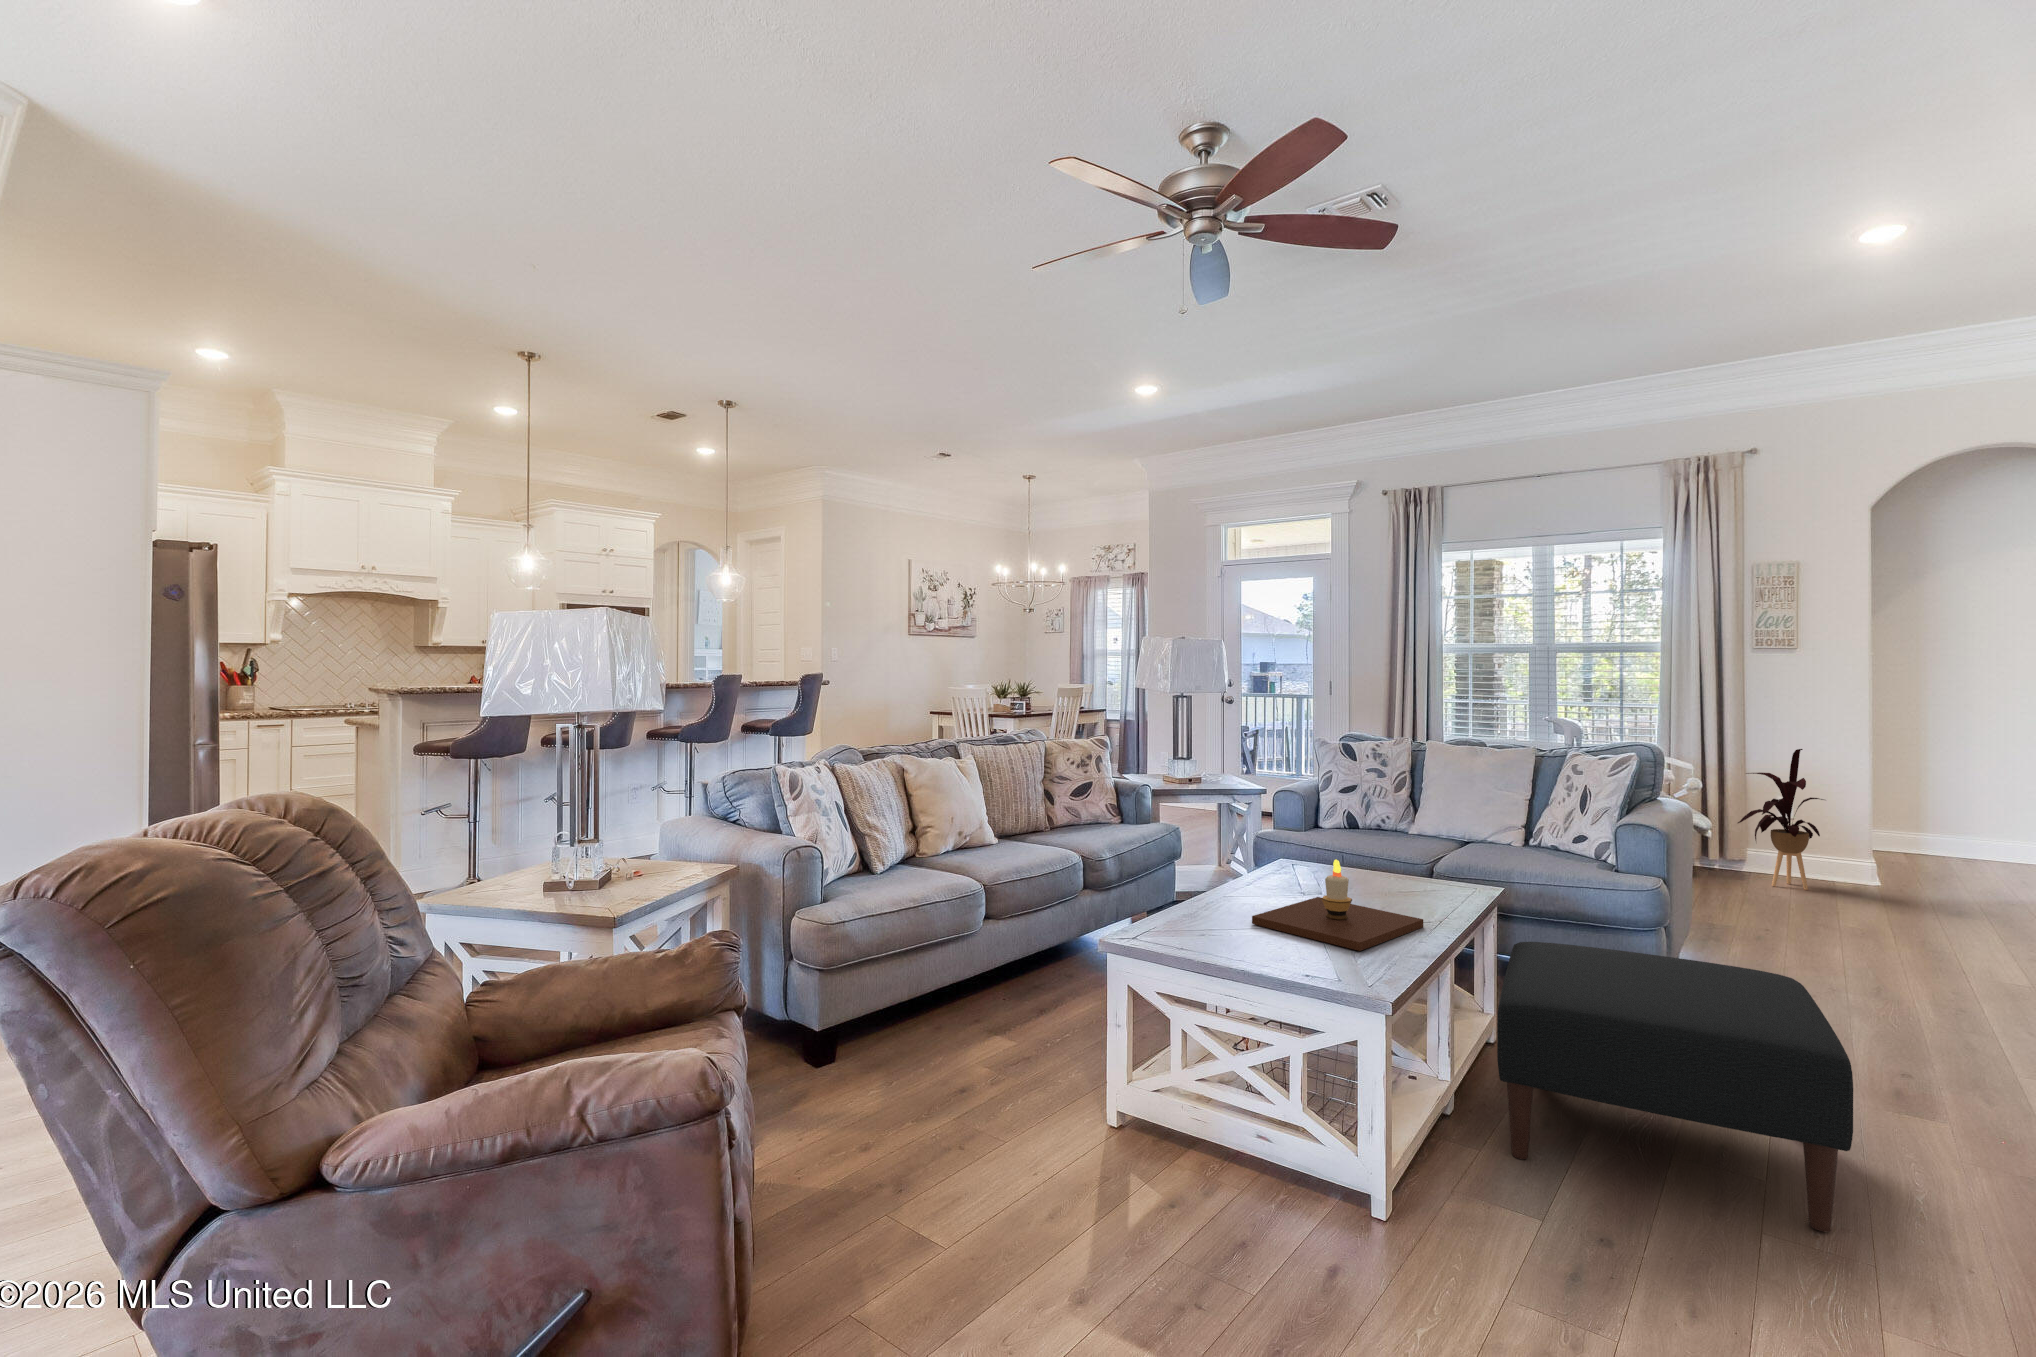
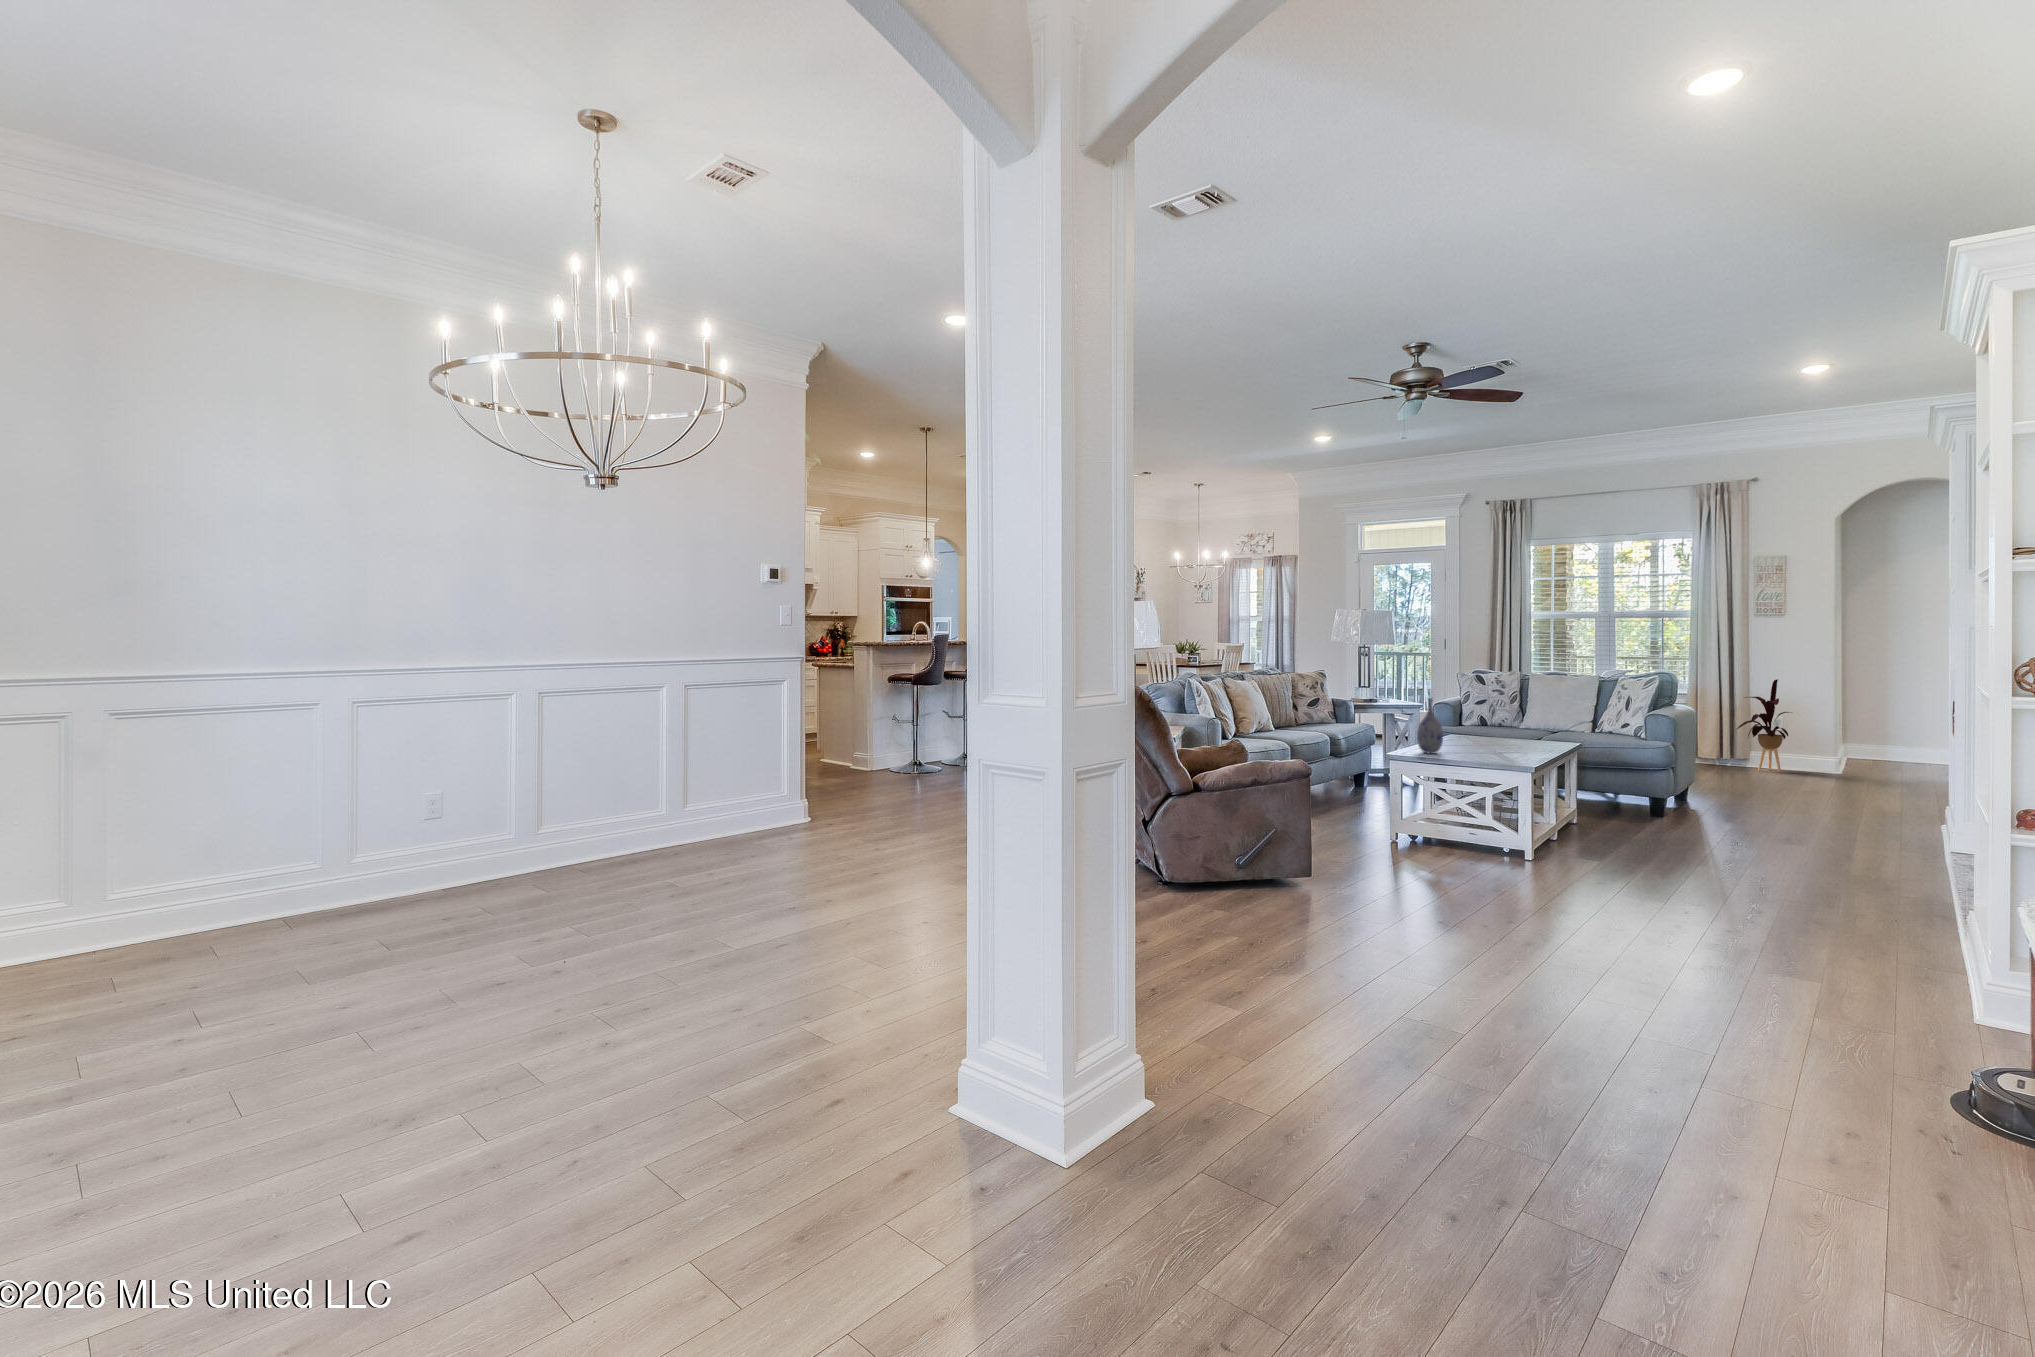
vase: none [1168,819,1218,936] -> present [1417,698,1443,754]
candle: present [1252,860,1423,951] -> none [1457,718,1544,756]
ottoman: present [1497,942,1853,1232] -> none [1582,763,1735,860]

